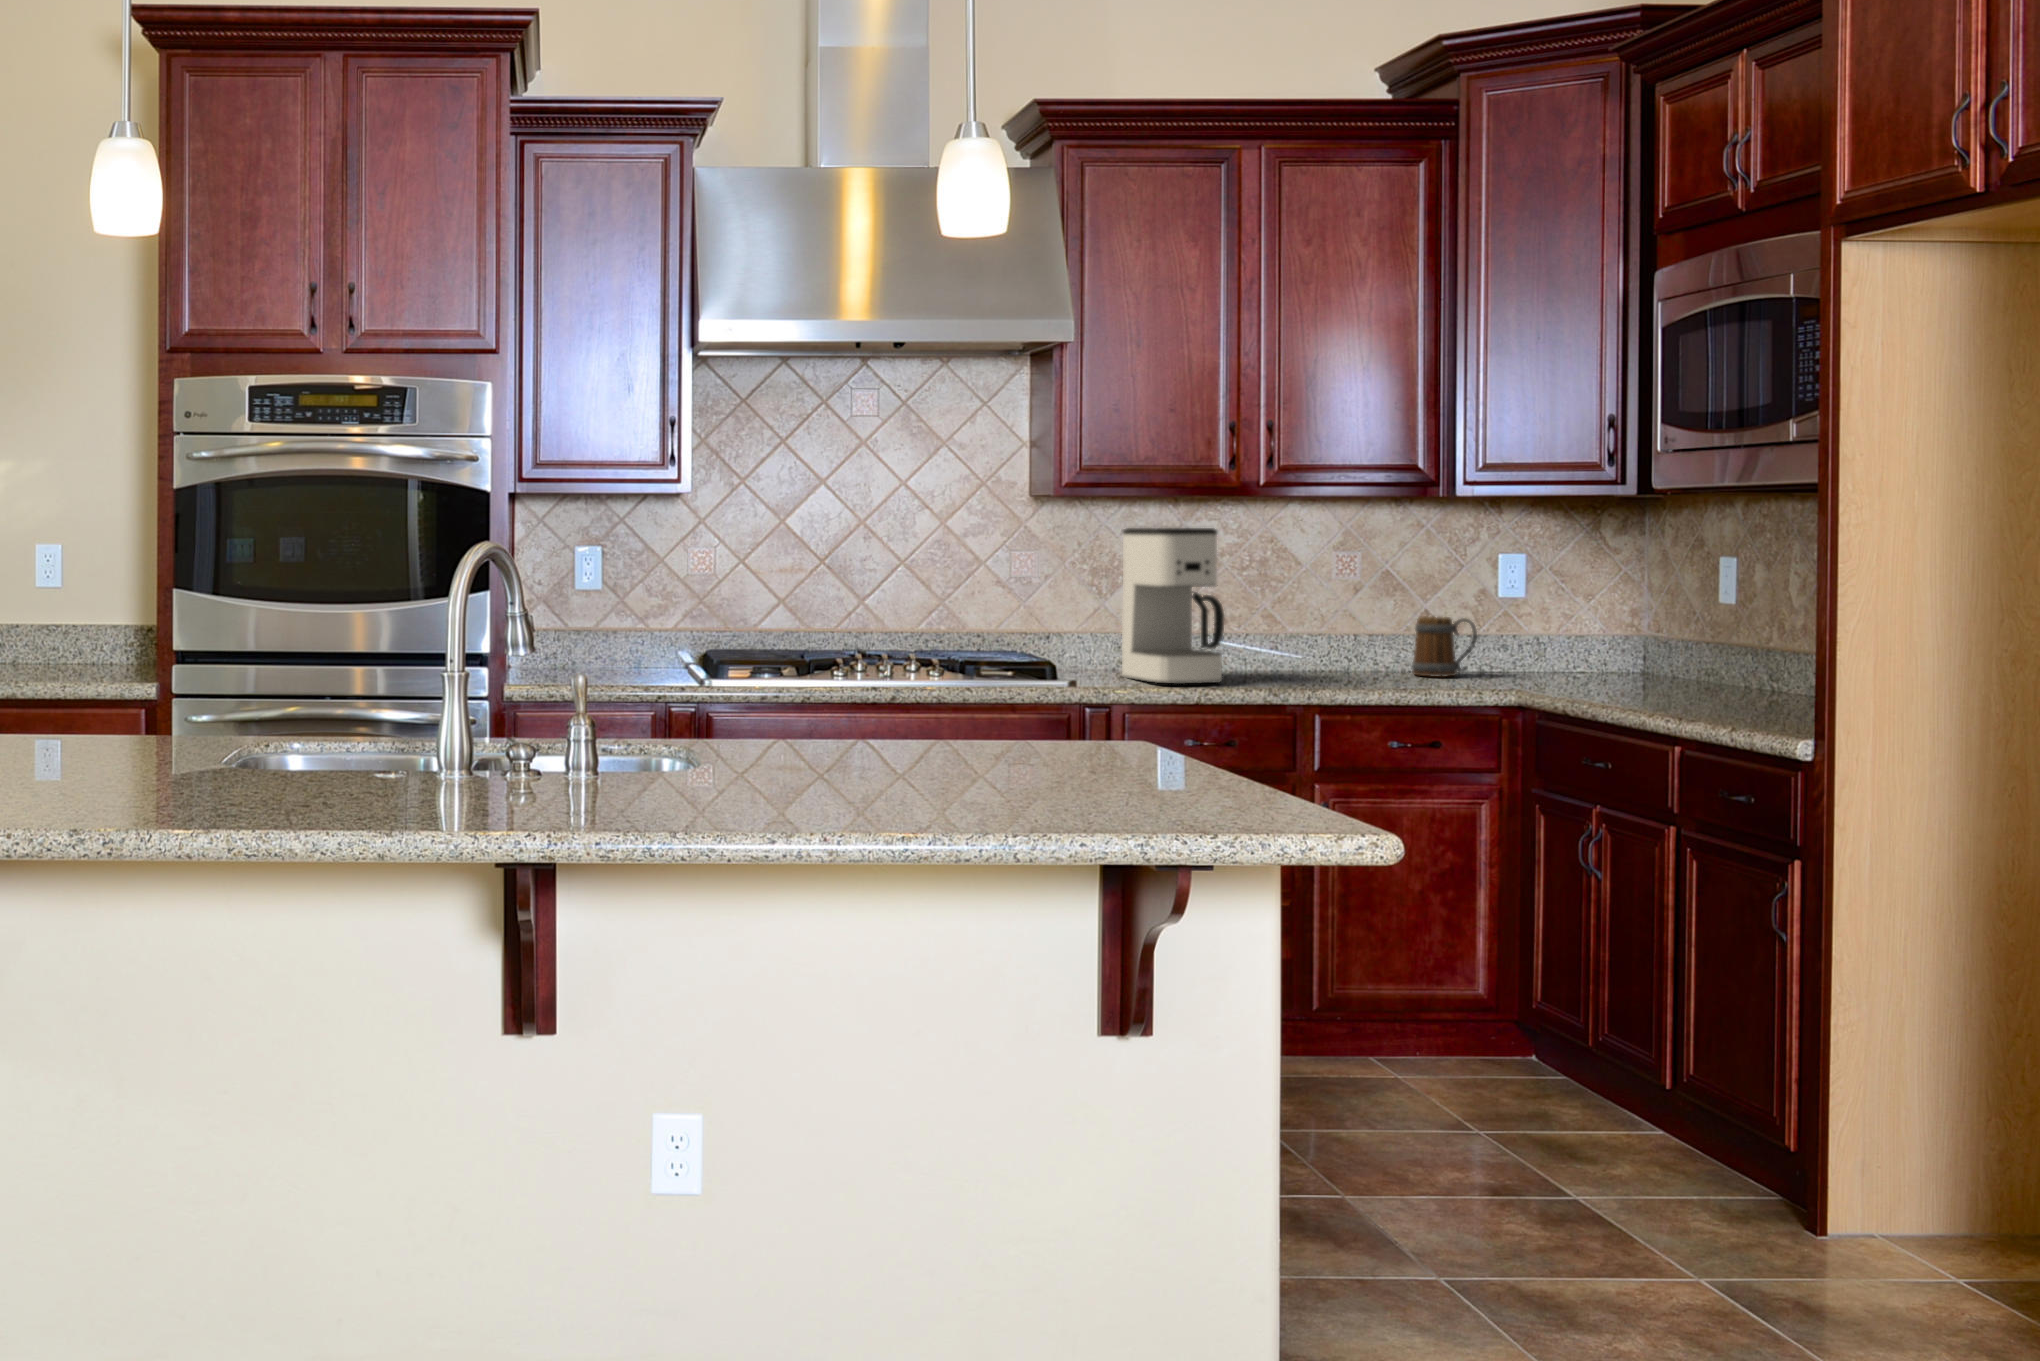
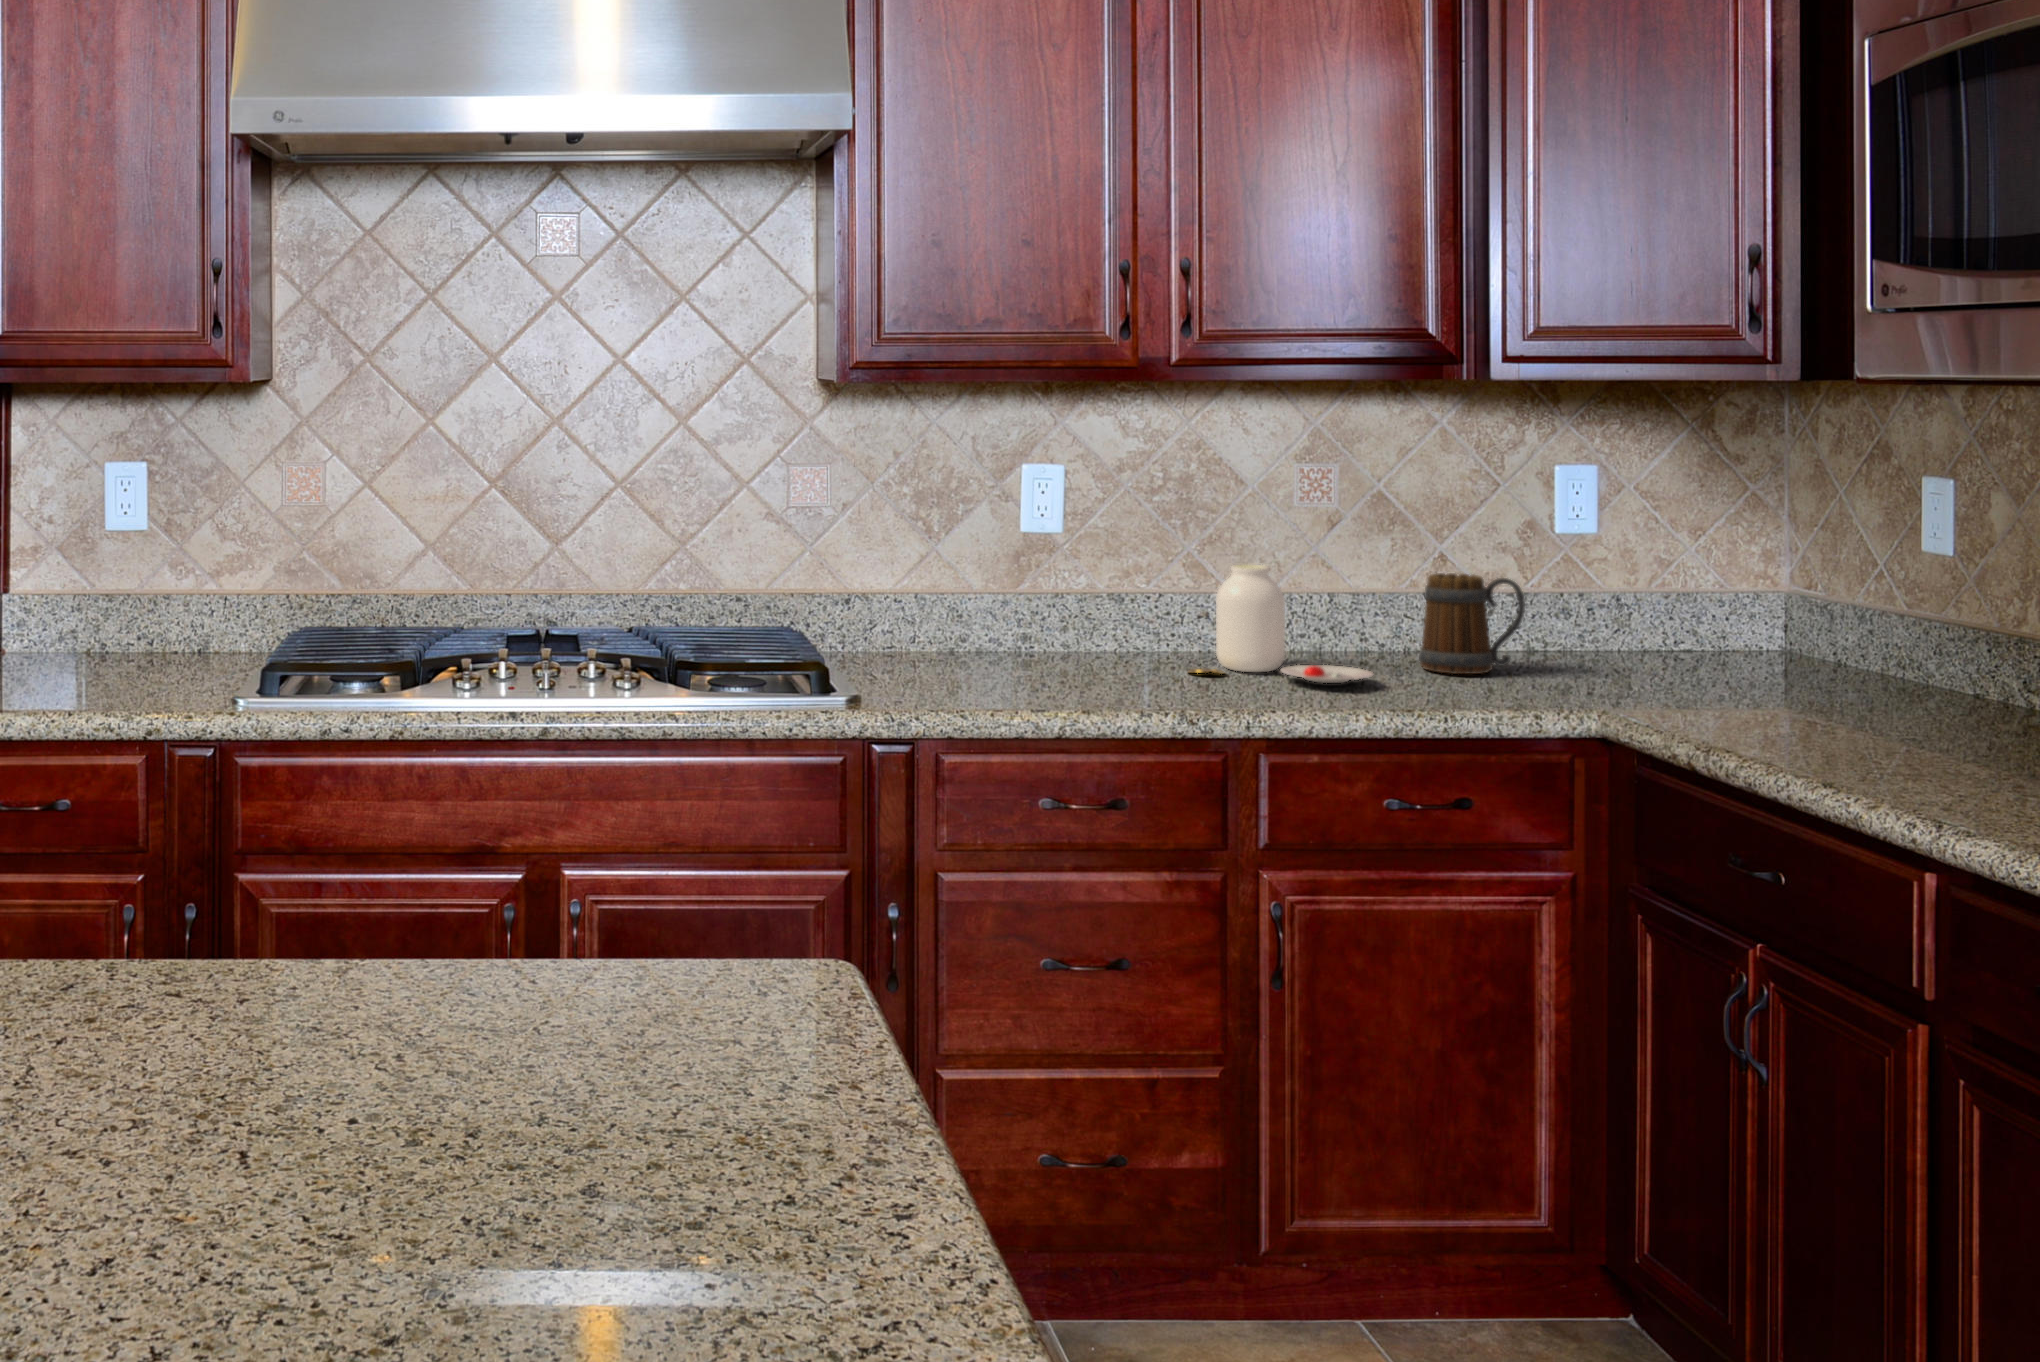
coffee maker: present [1122,528,1224,684] -> none [952,432,1115,695]
jar: none [1268,611,1383,679] -> present [1189,565,1372,683]

